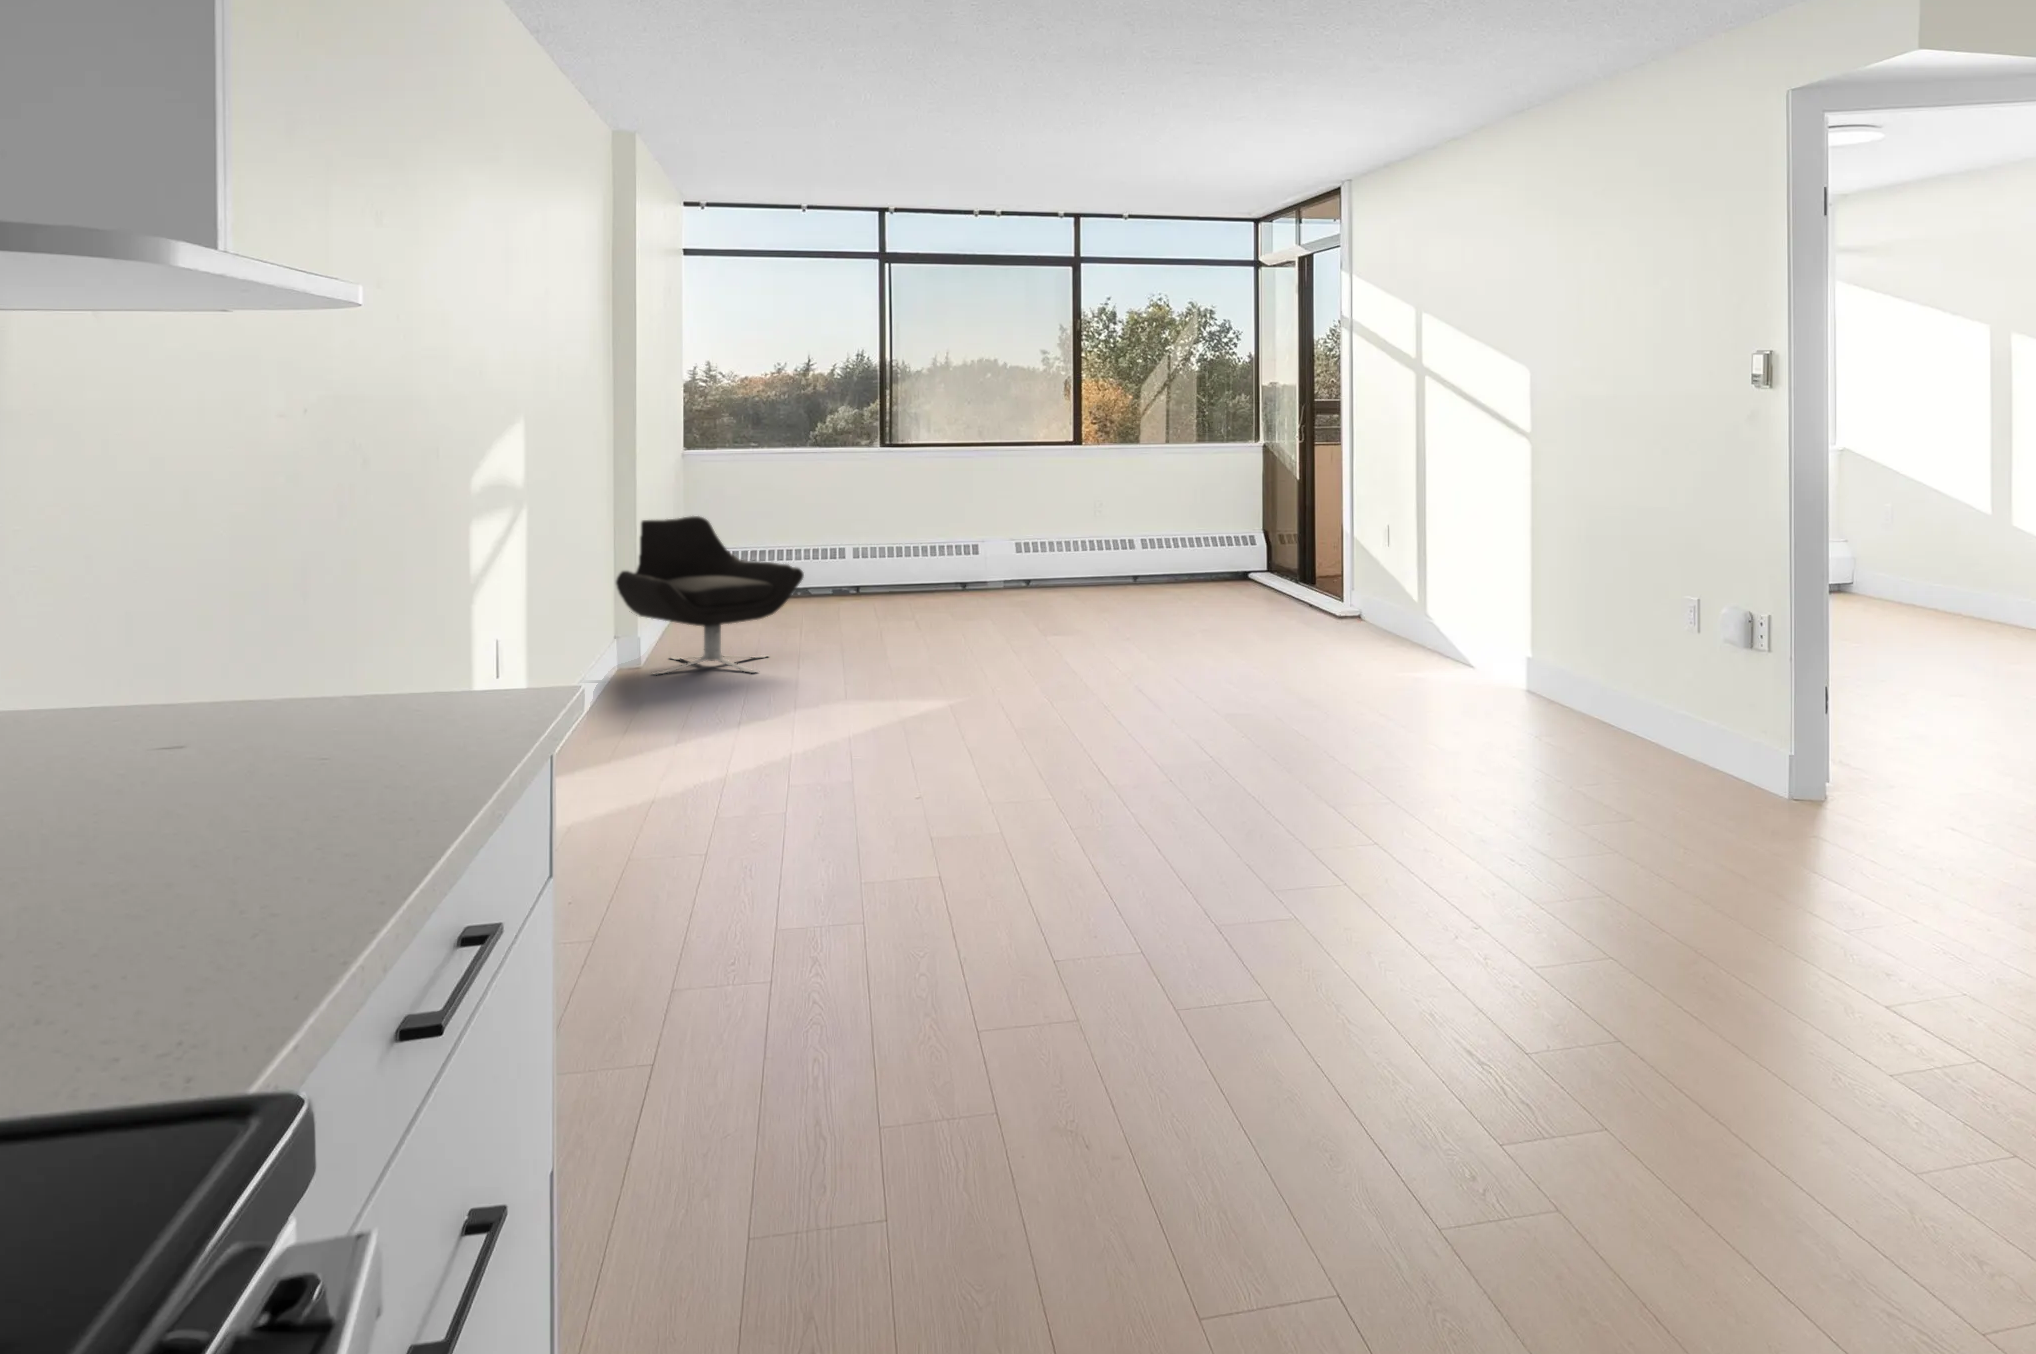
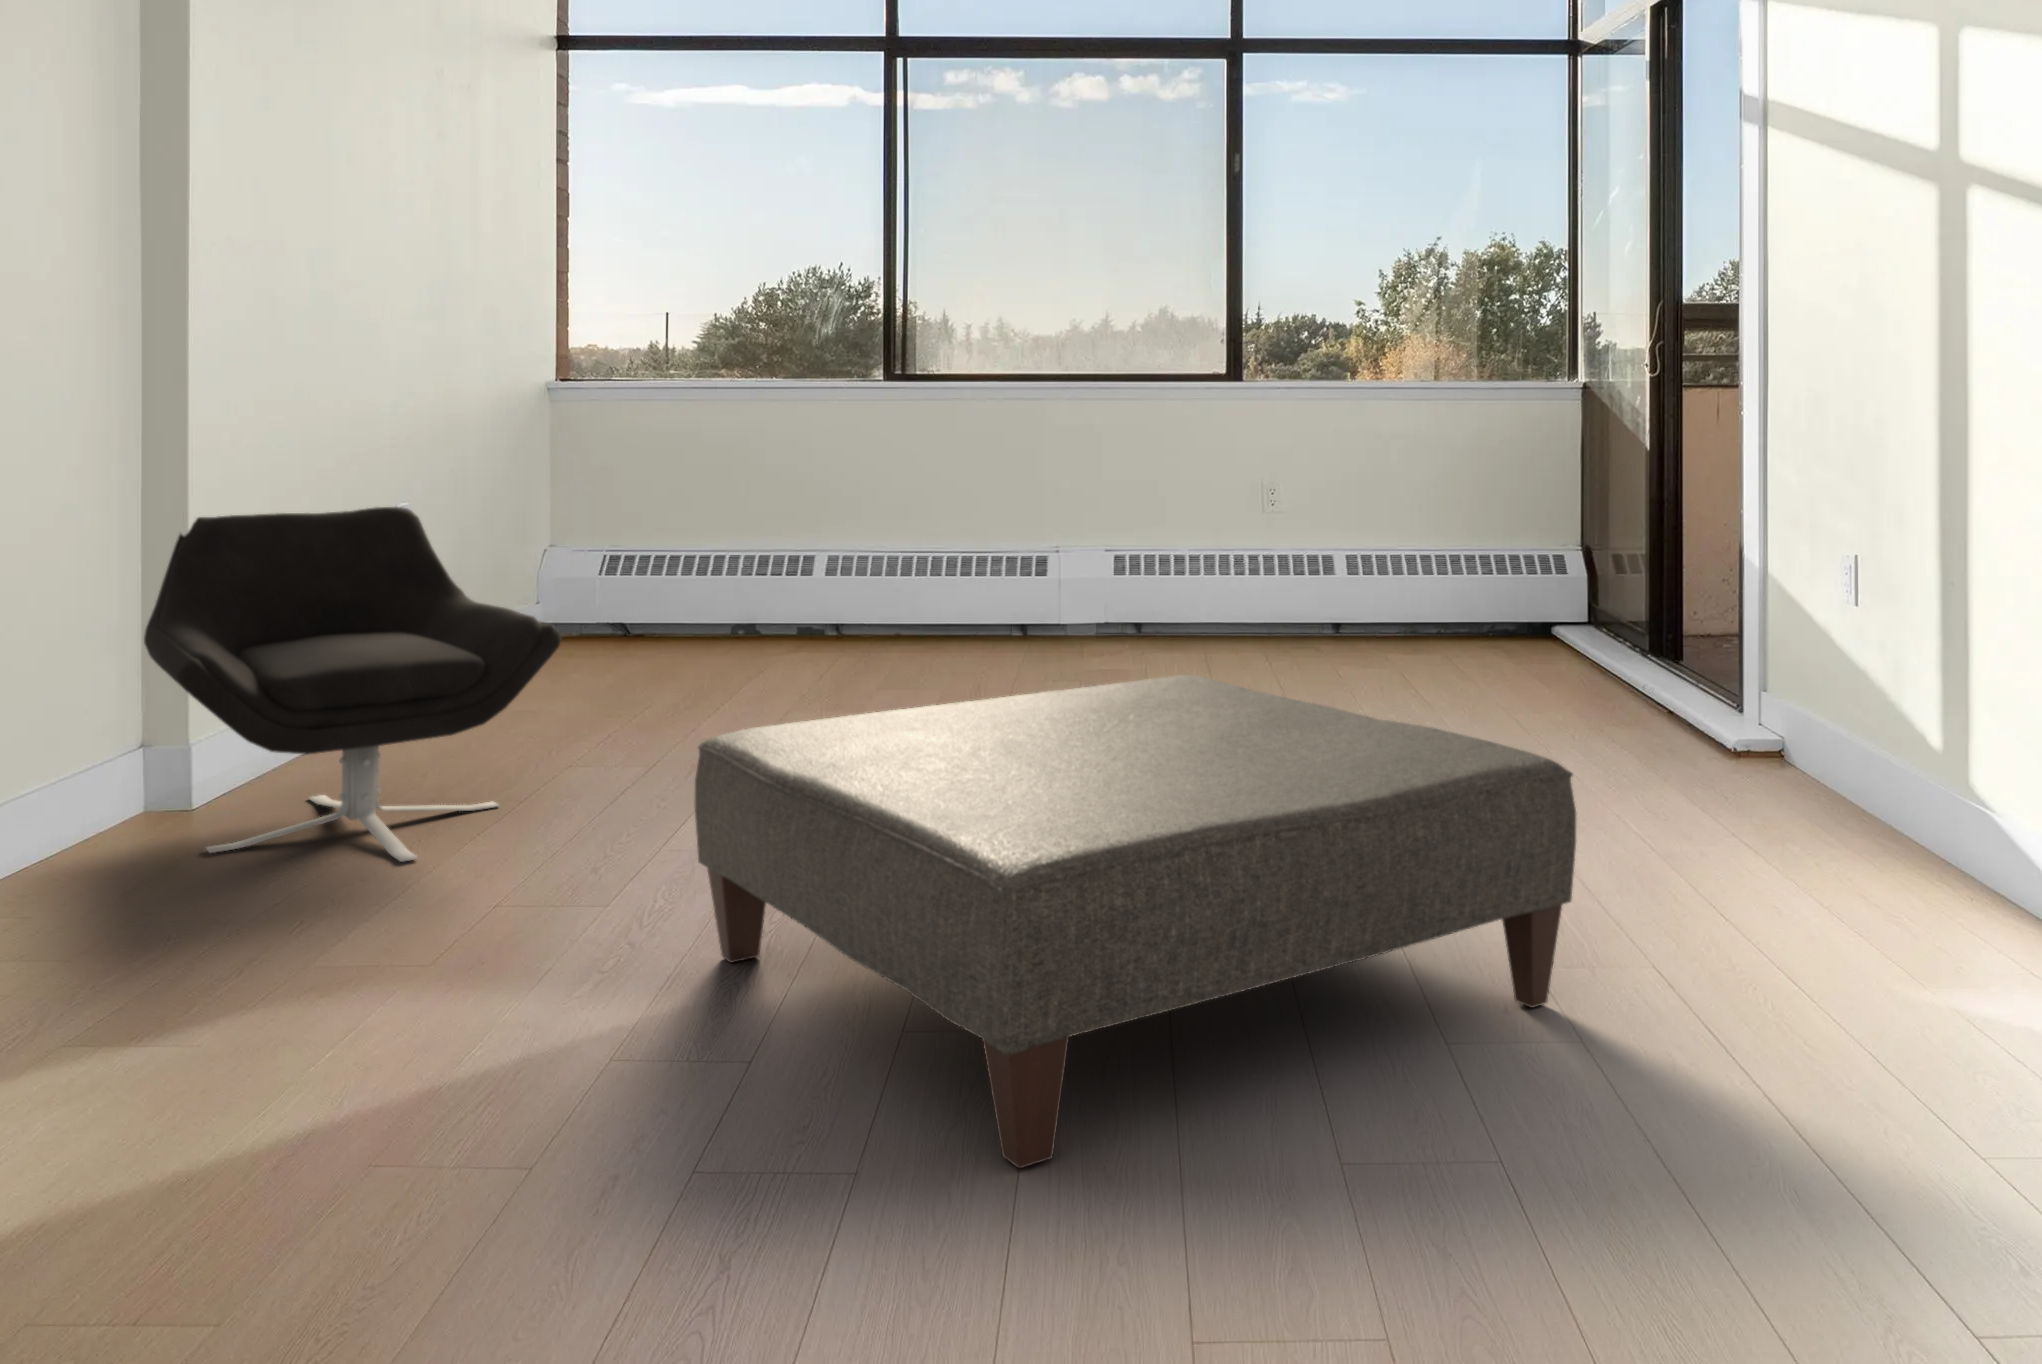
ottoman: none [922,577,1272,719] -> present [695,675,1576,1168]

